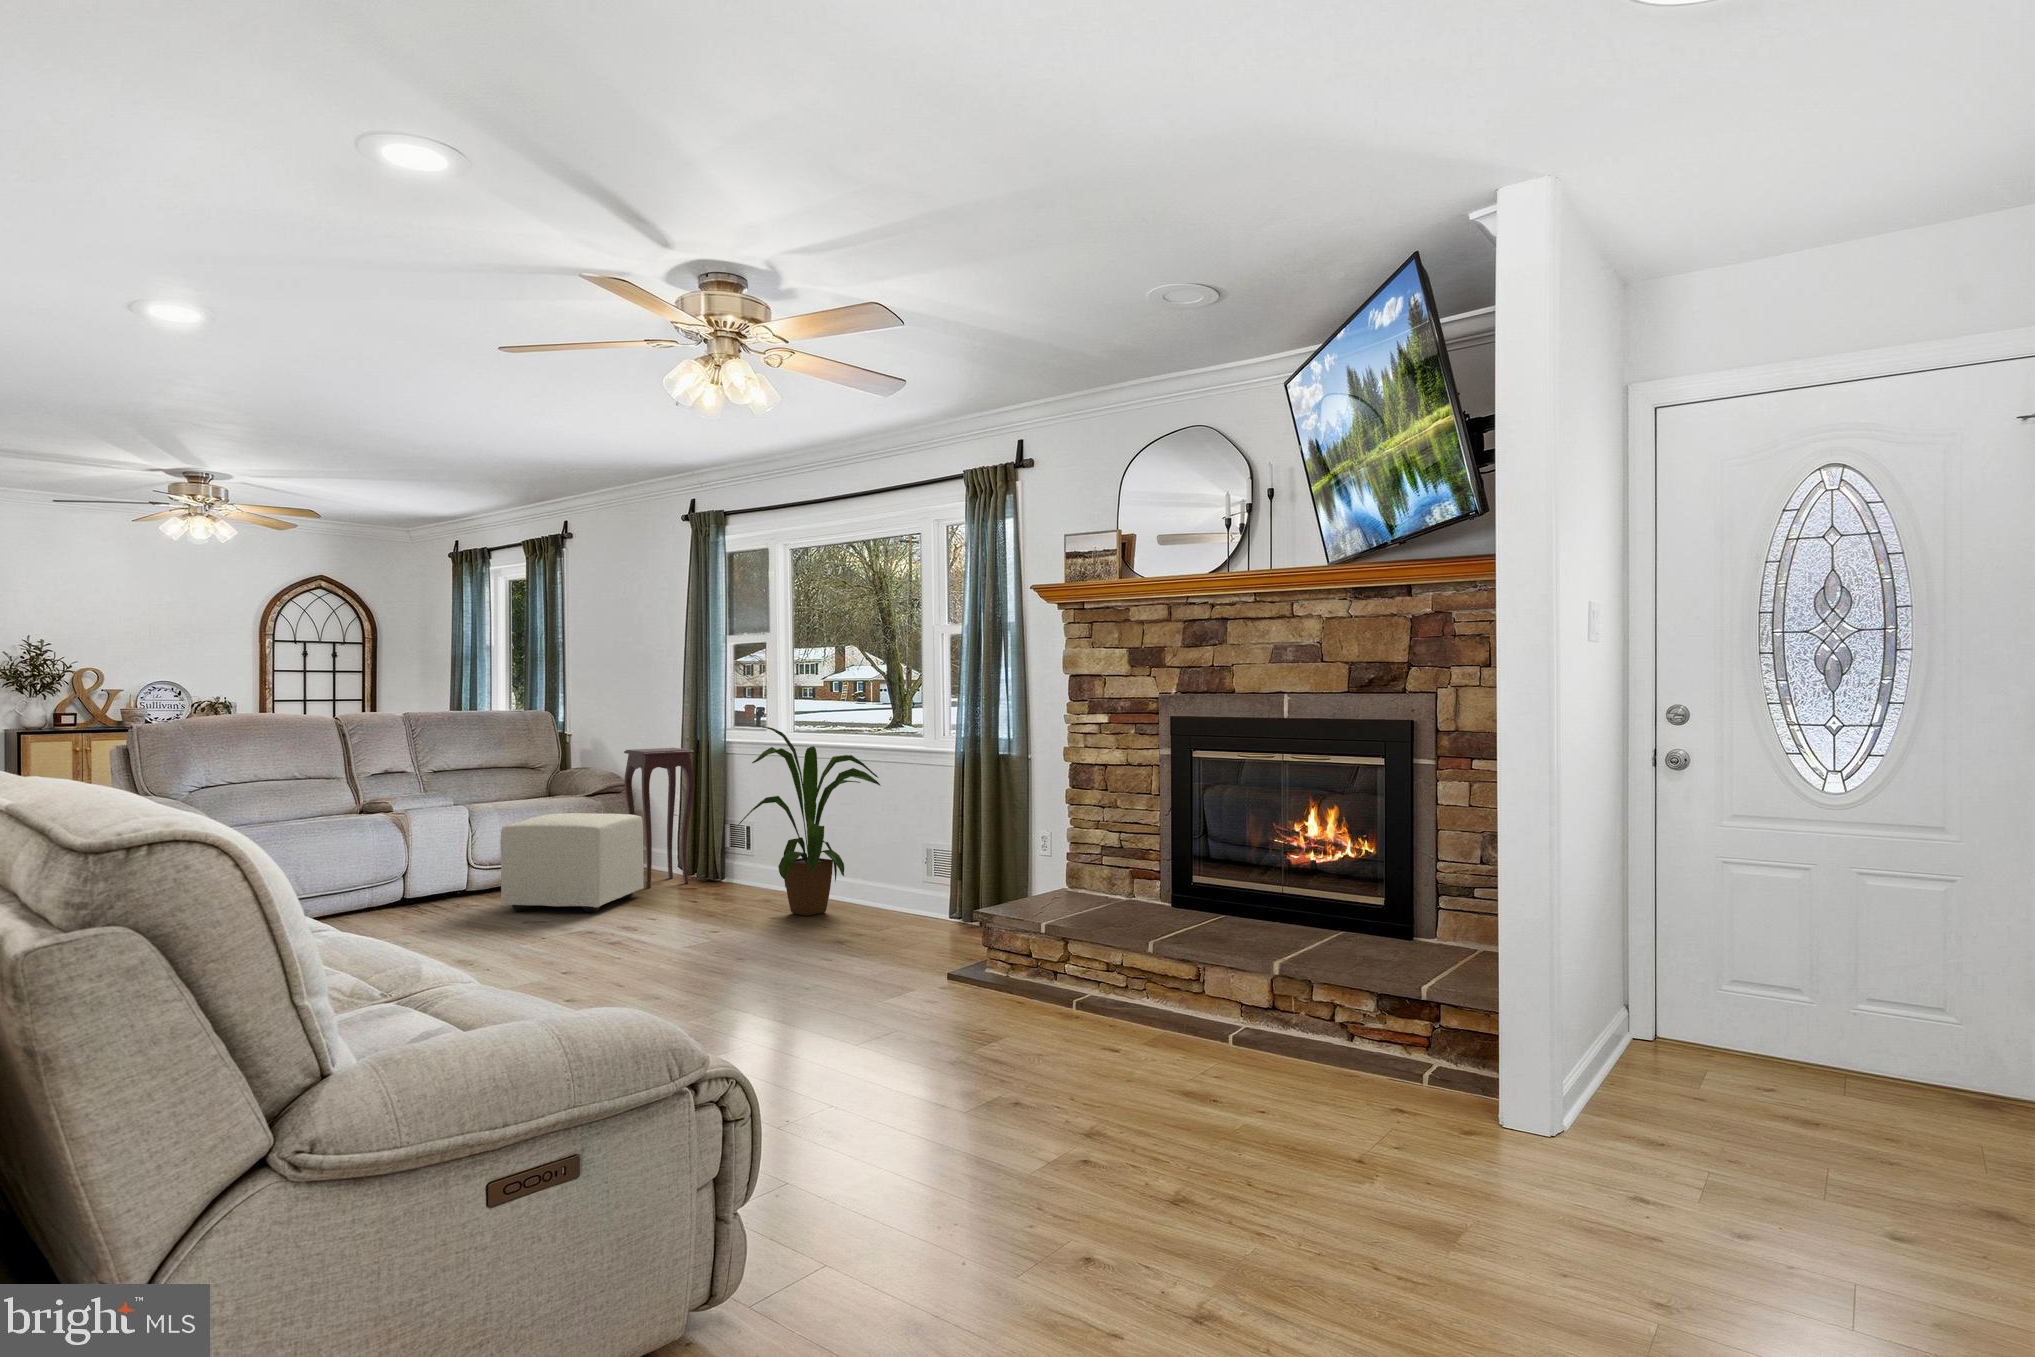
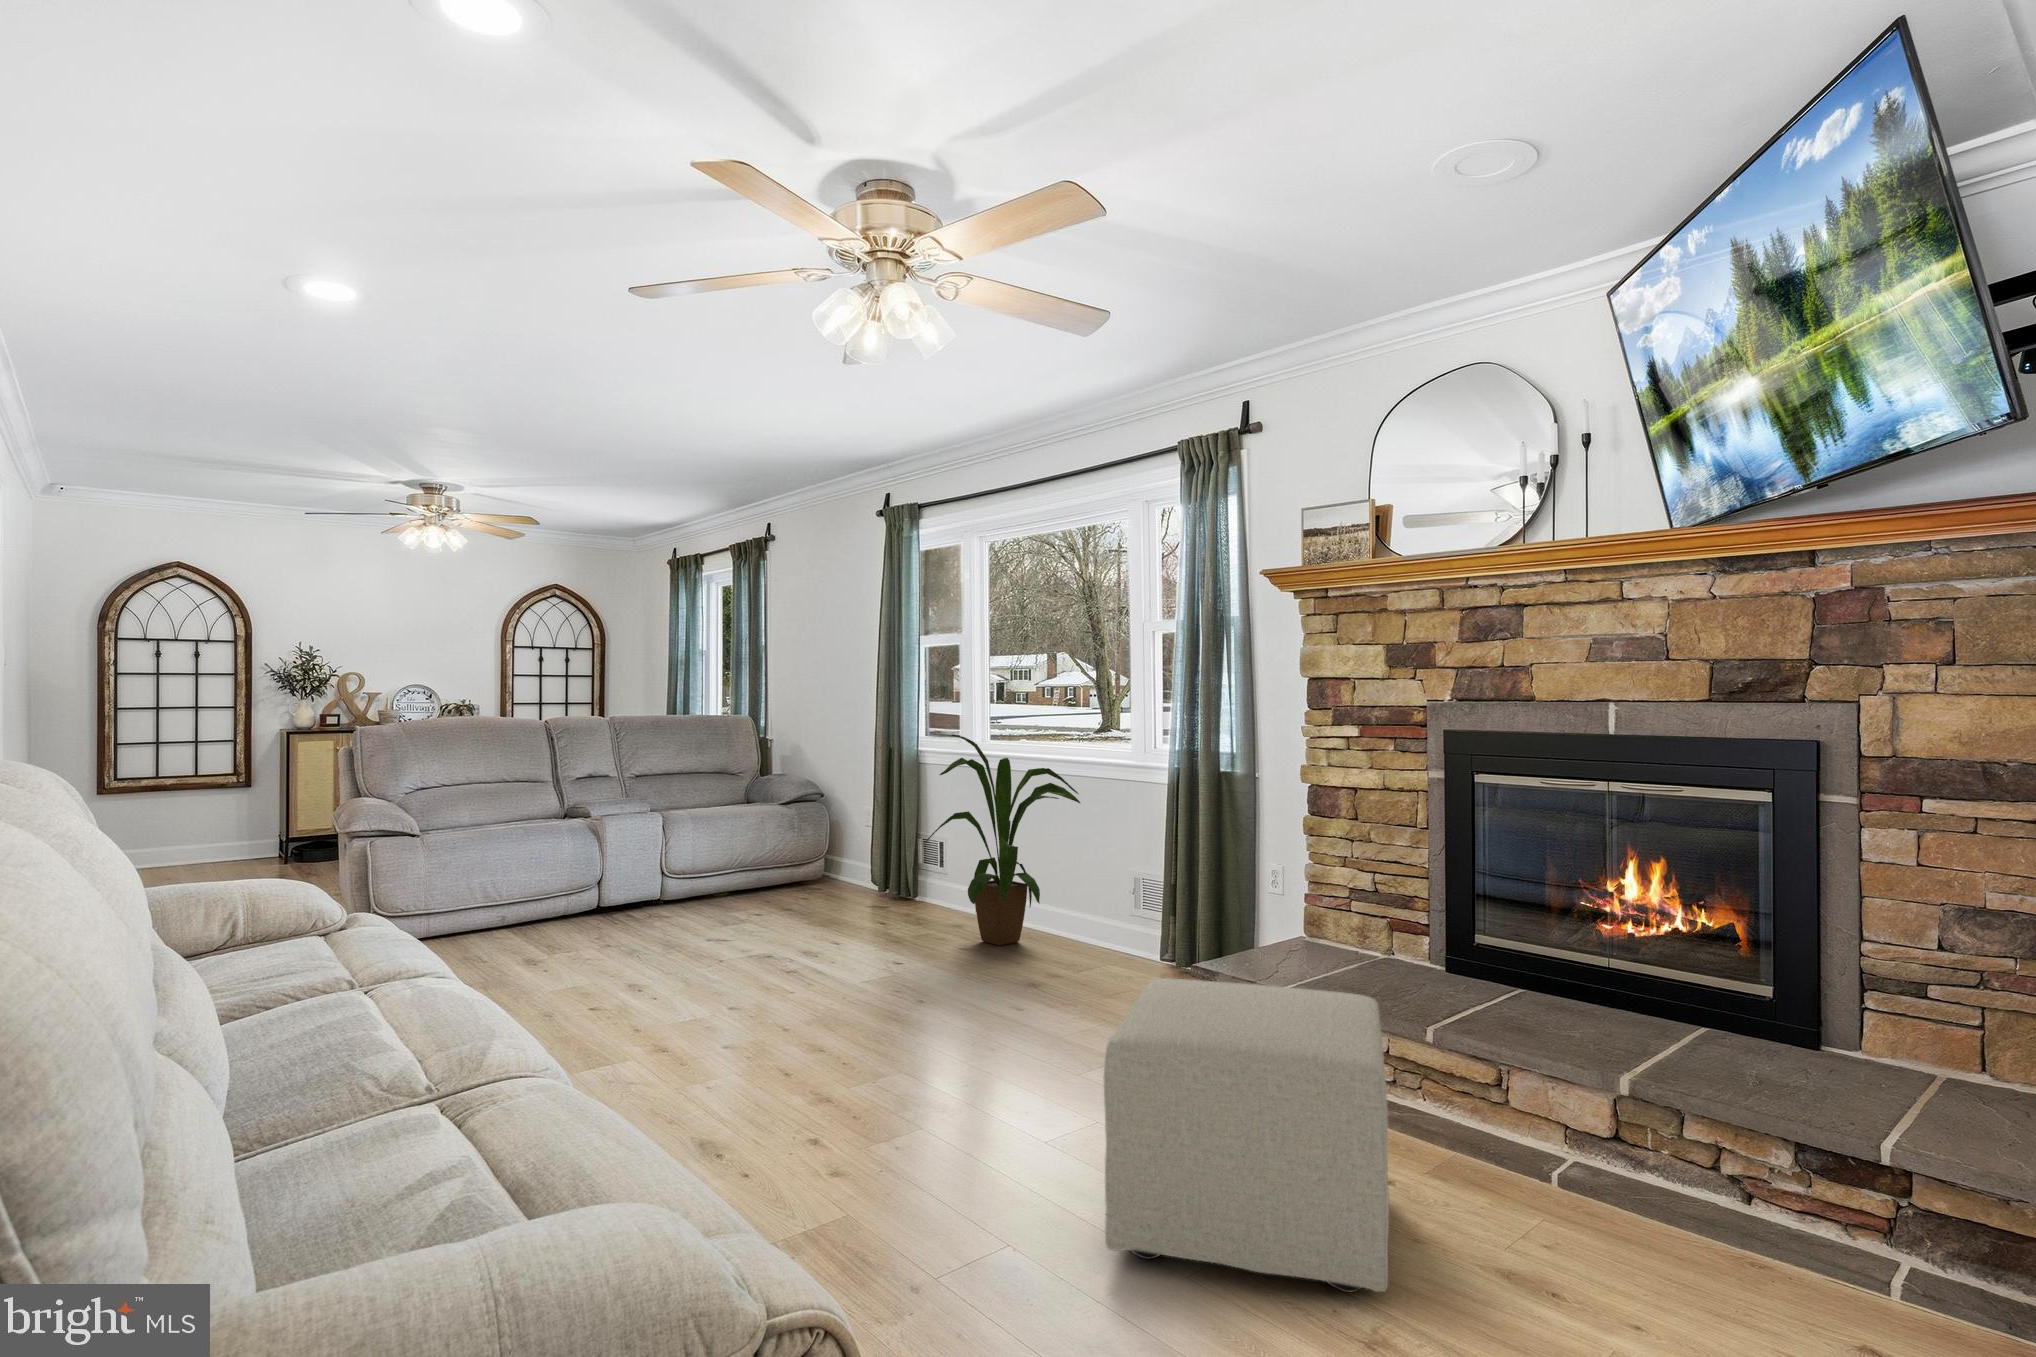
side table: present [624,748,694,888] -> none [817,756,887,902]
ottoman: present [500,813,644,912] -> present [1103,978,1389,1292]

